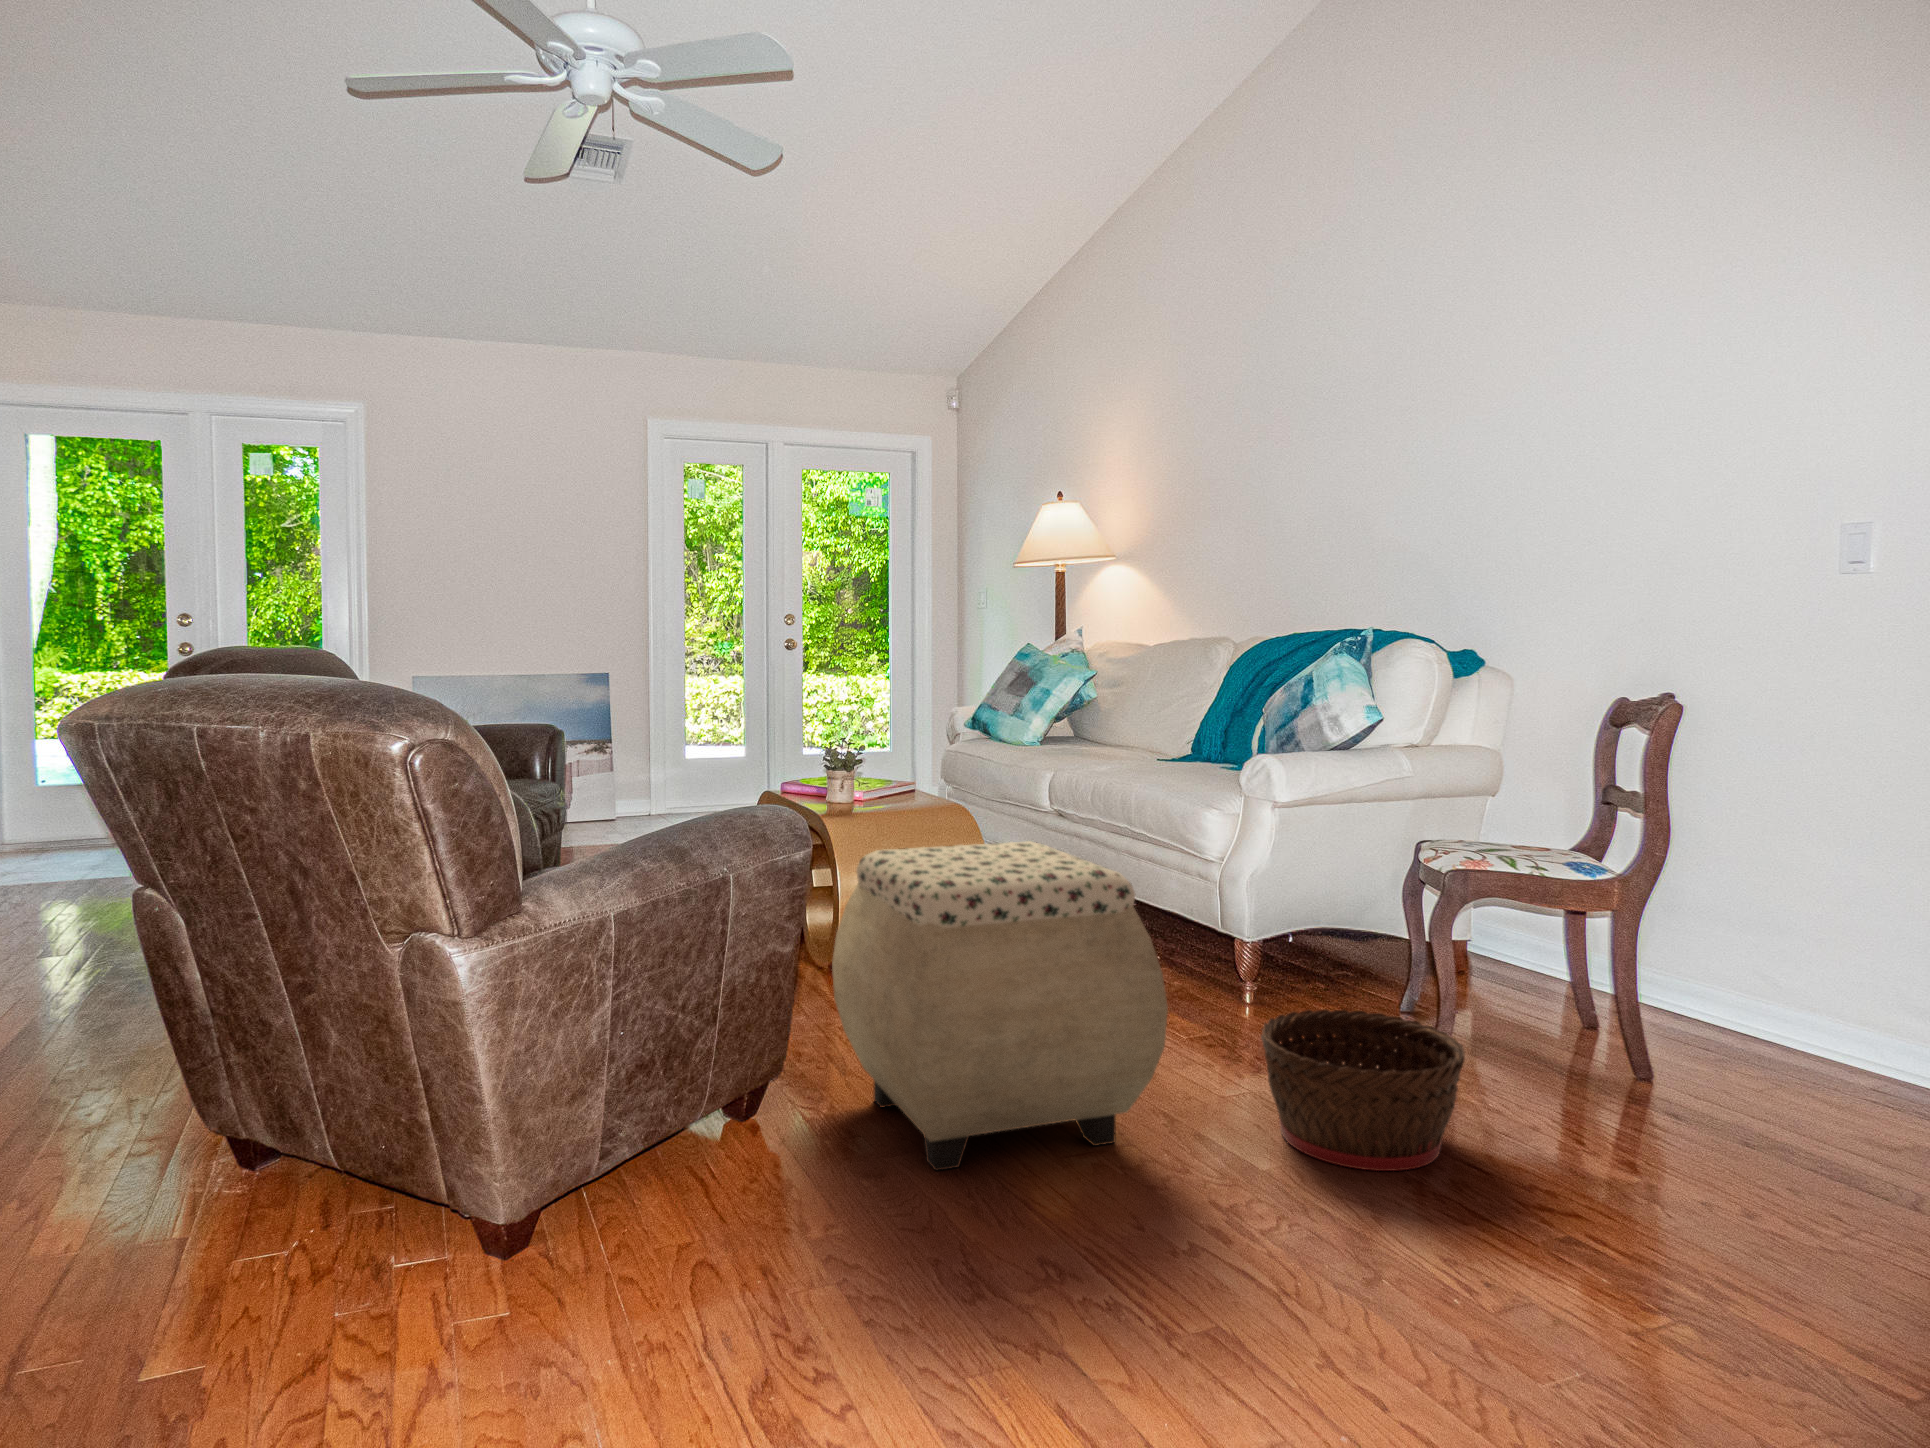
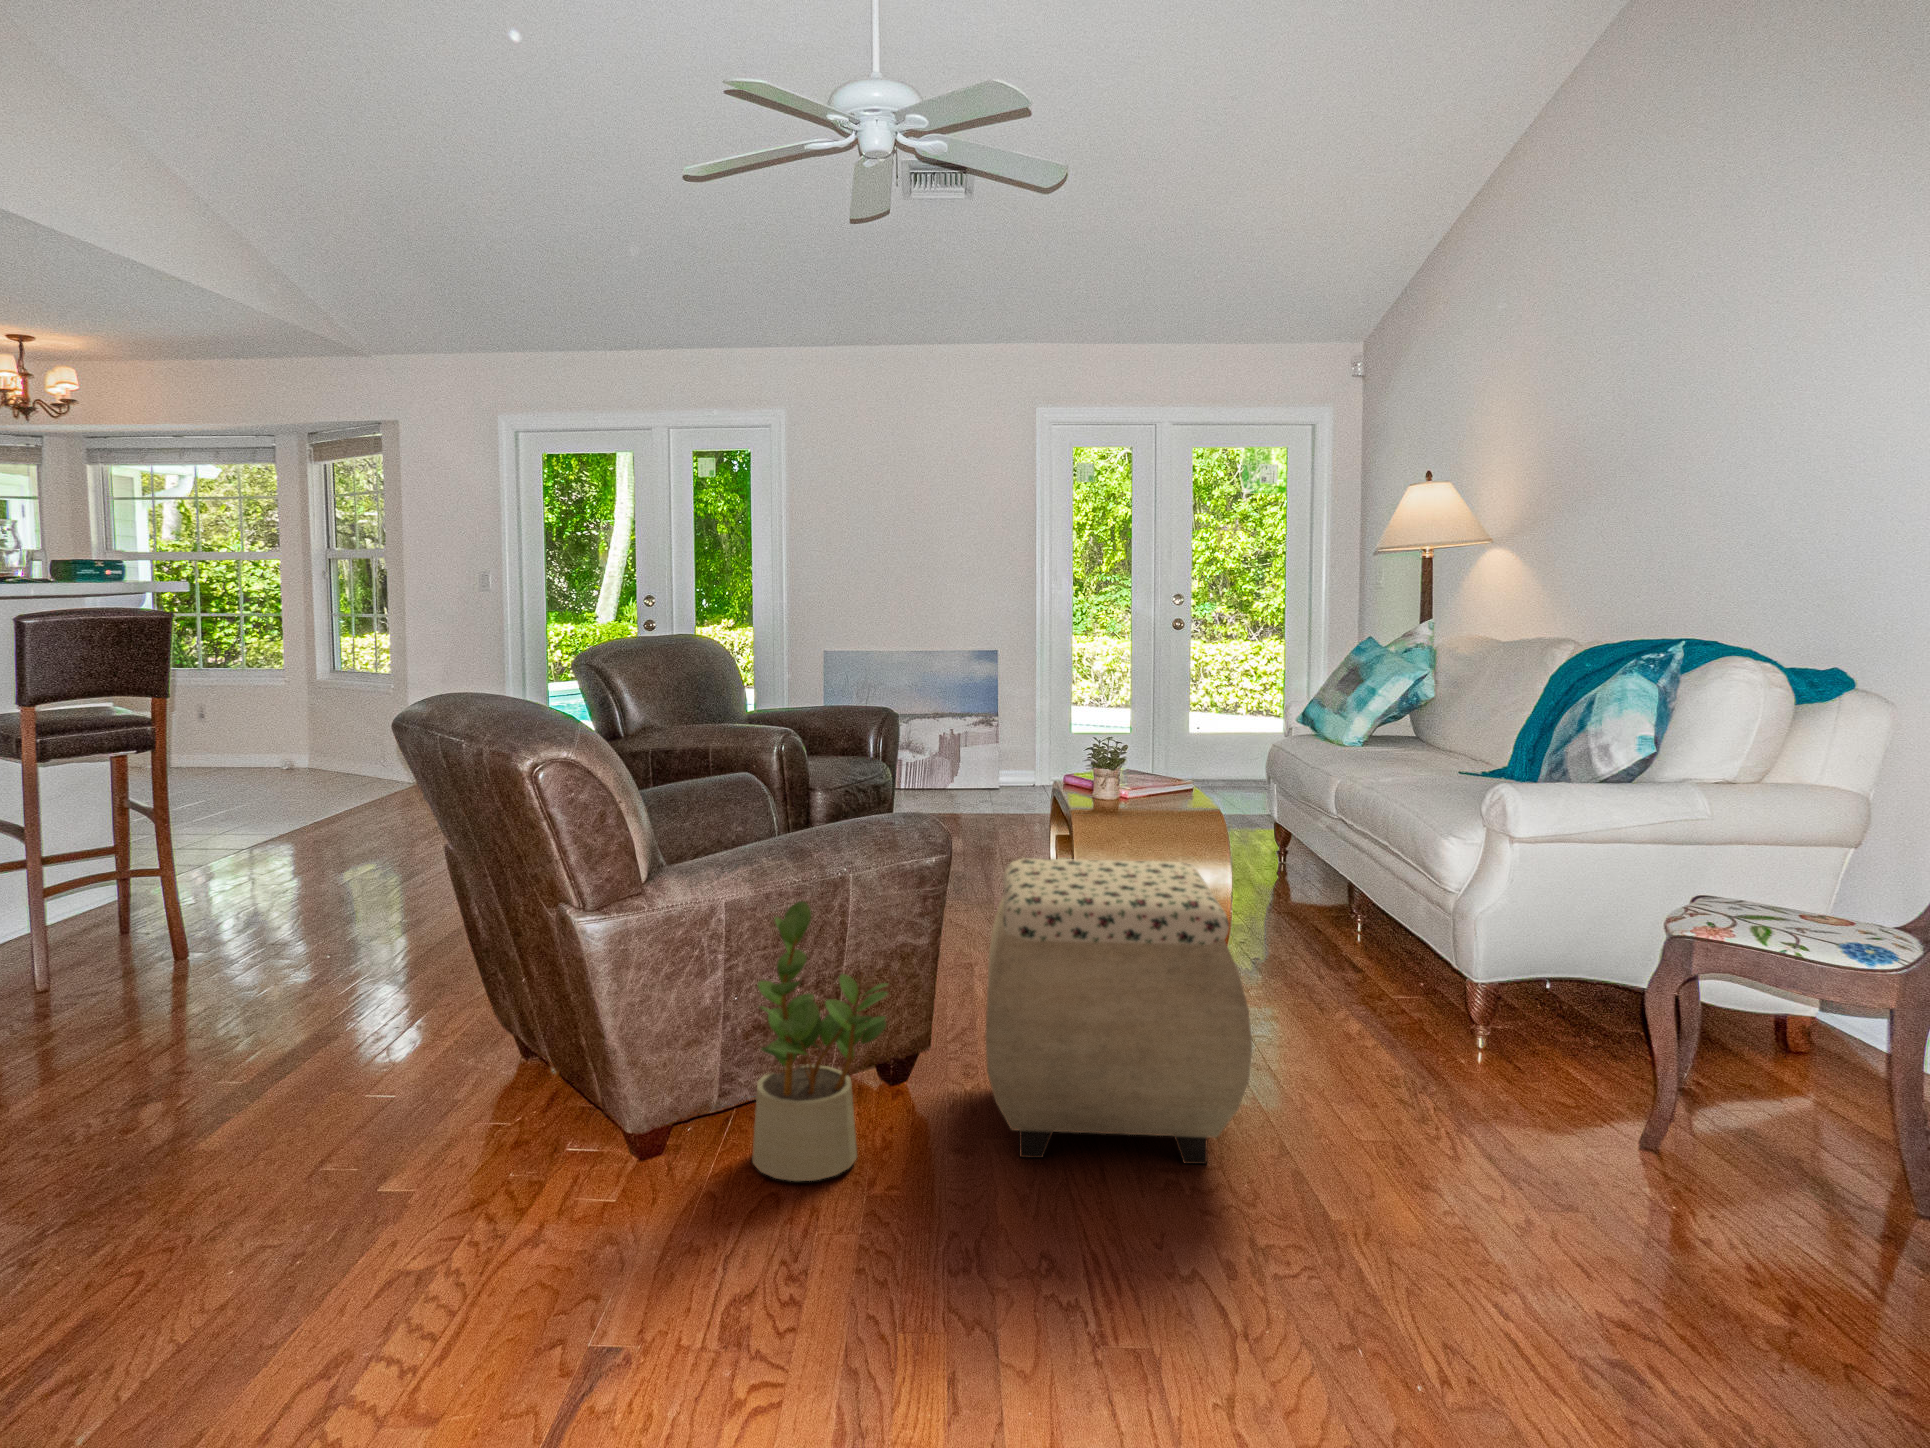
potted plant: none [642,907,809,1246] -> present [752,901,888,1181]
basket: present [1261,1009,1465,1171] -> none [1367,1066,1590,1252]

